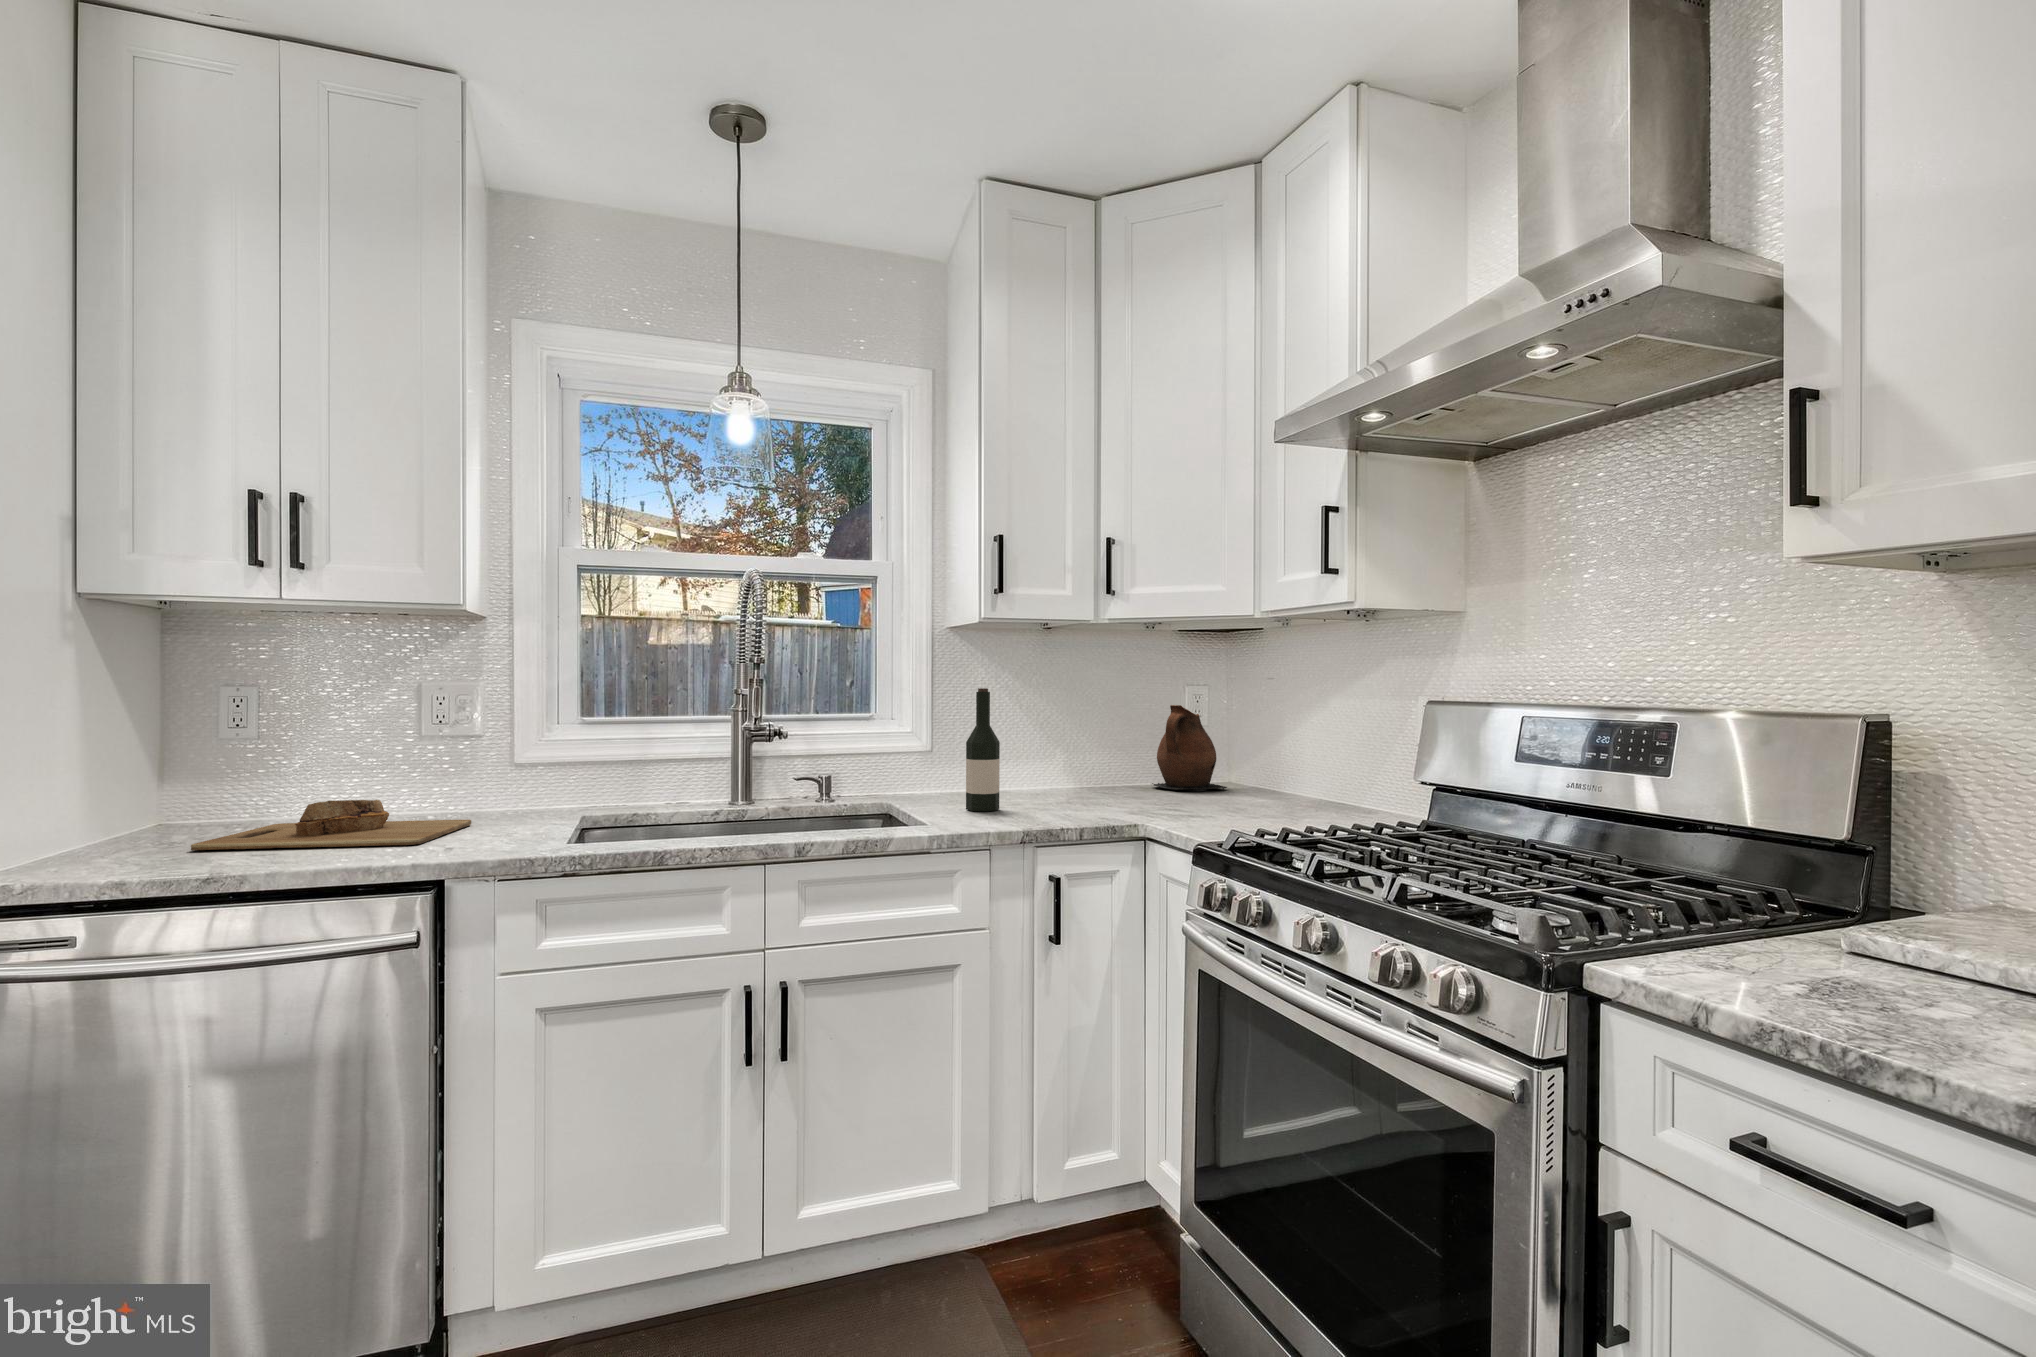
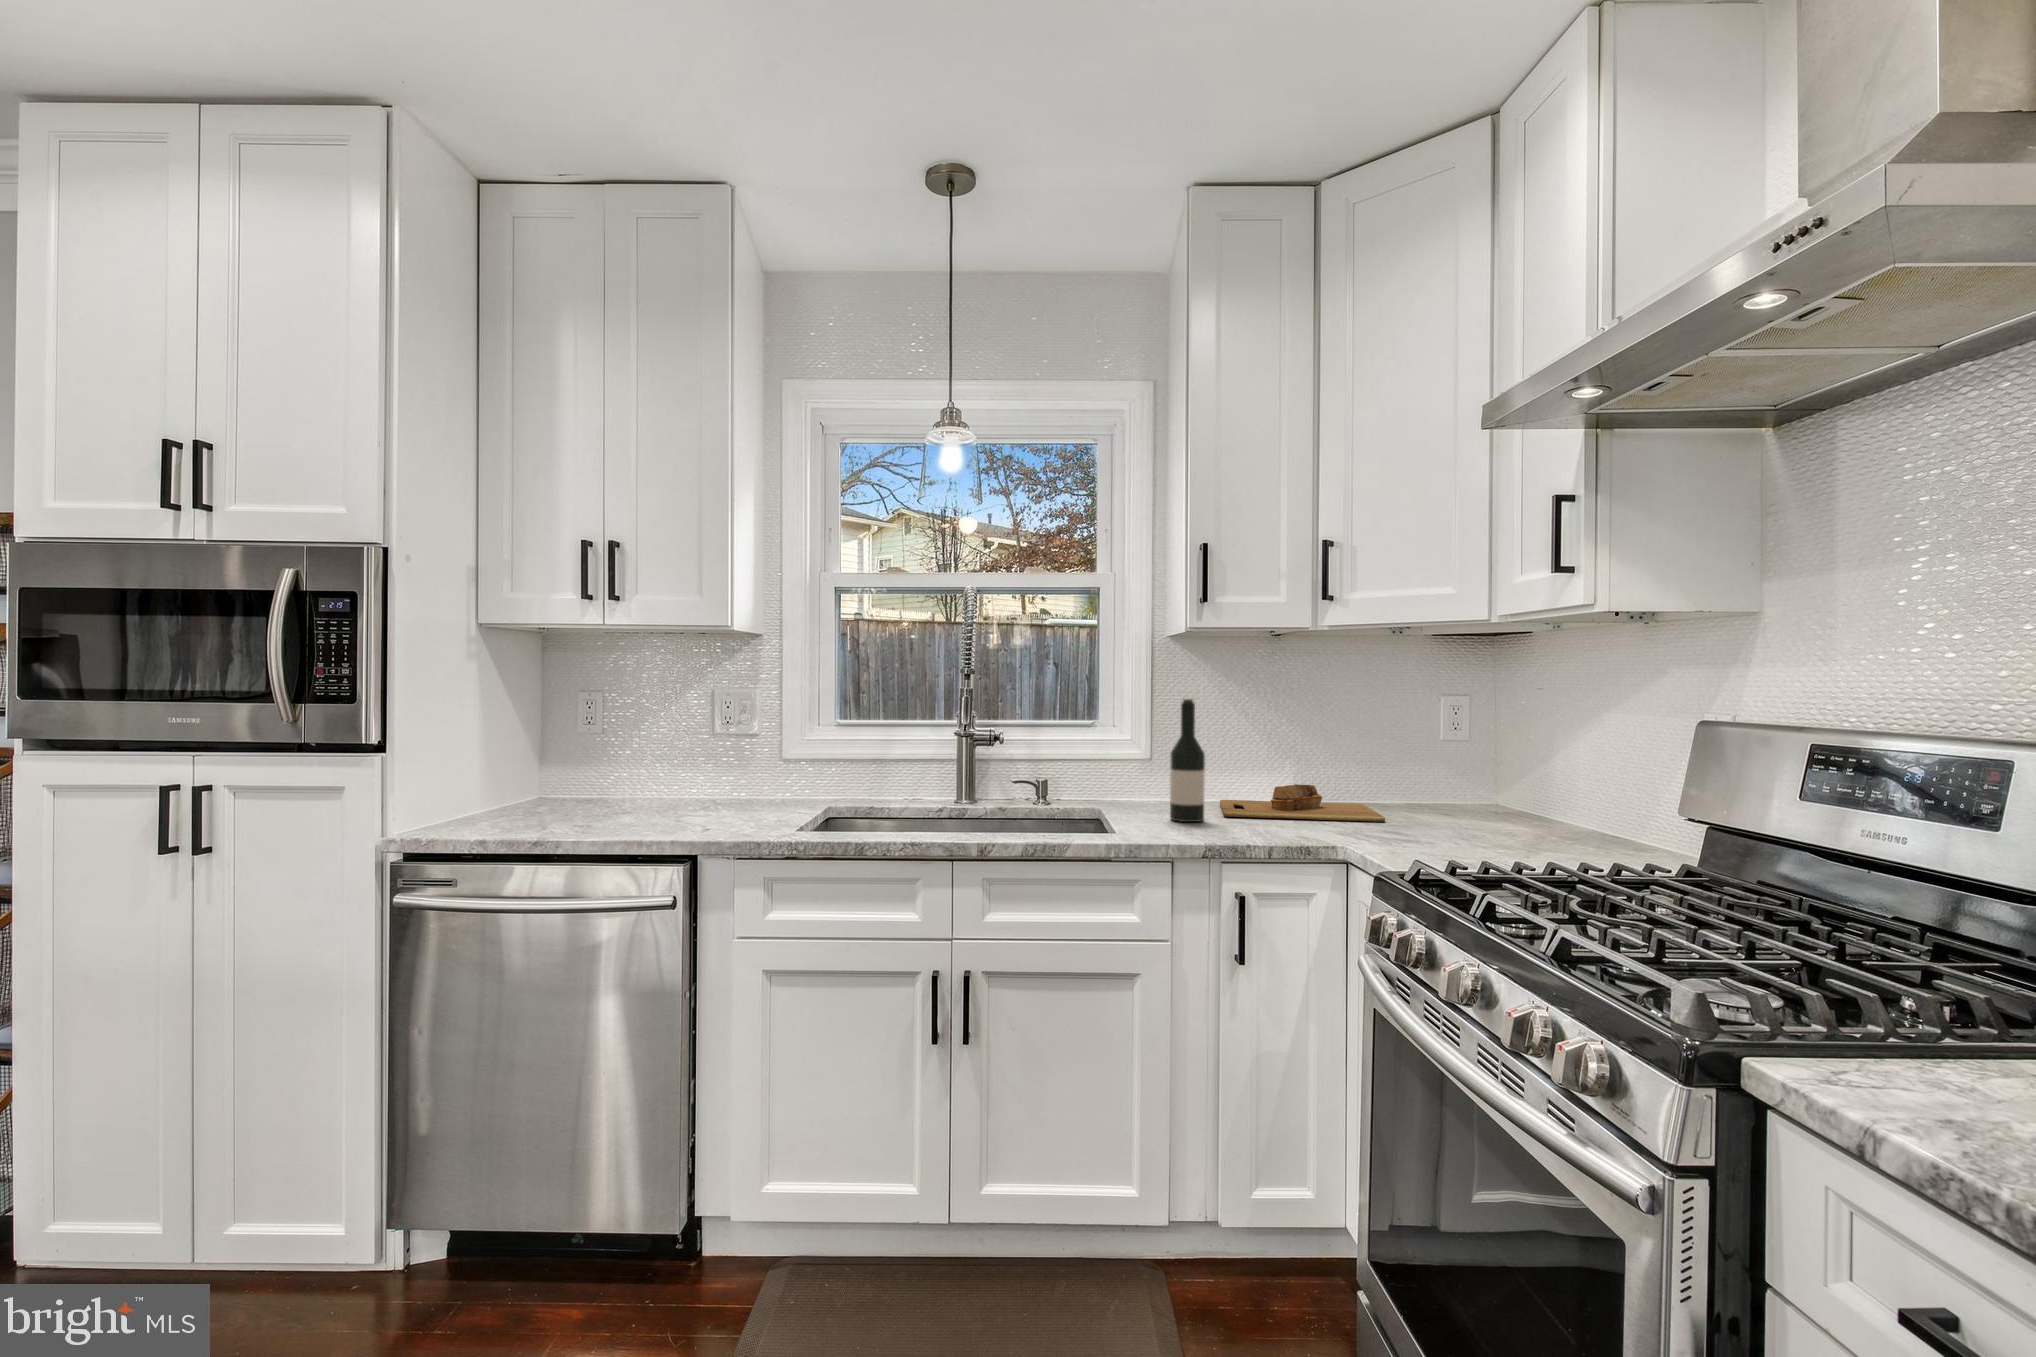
ceramic pitcher: present [1152,705,1227,790] -> none [1394,718,1484,813]
cutting board: present [191,800,471,851] -> present [1220,784,1385,822]

